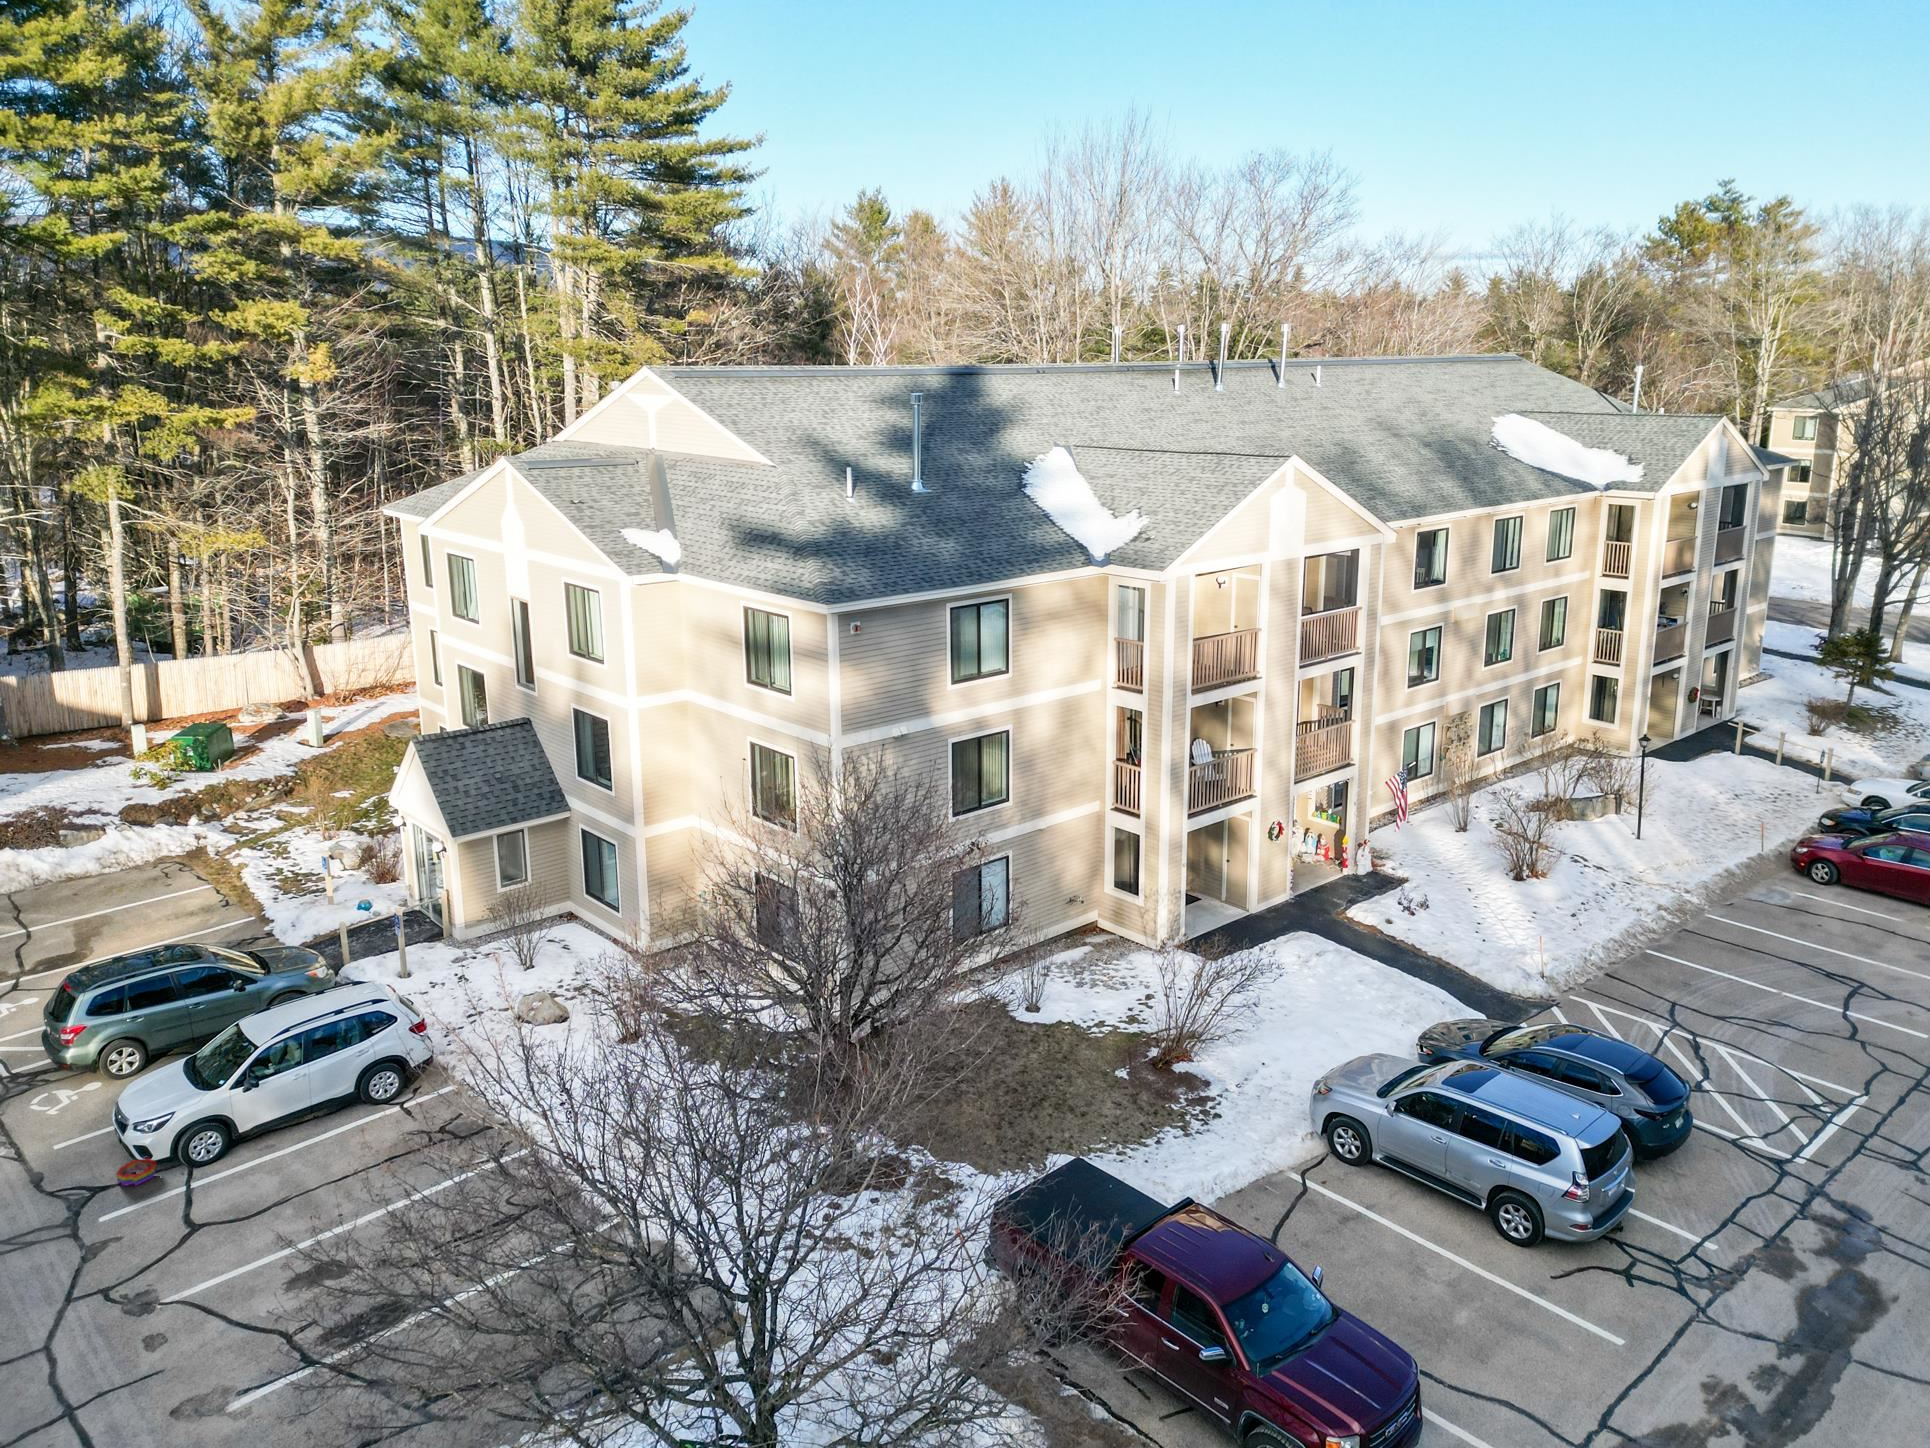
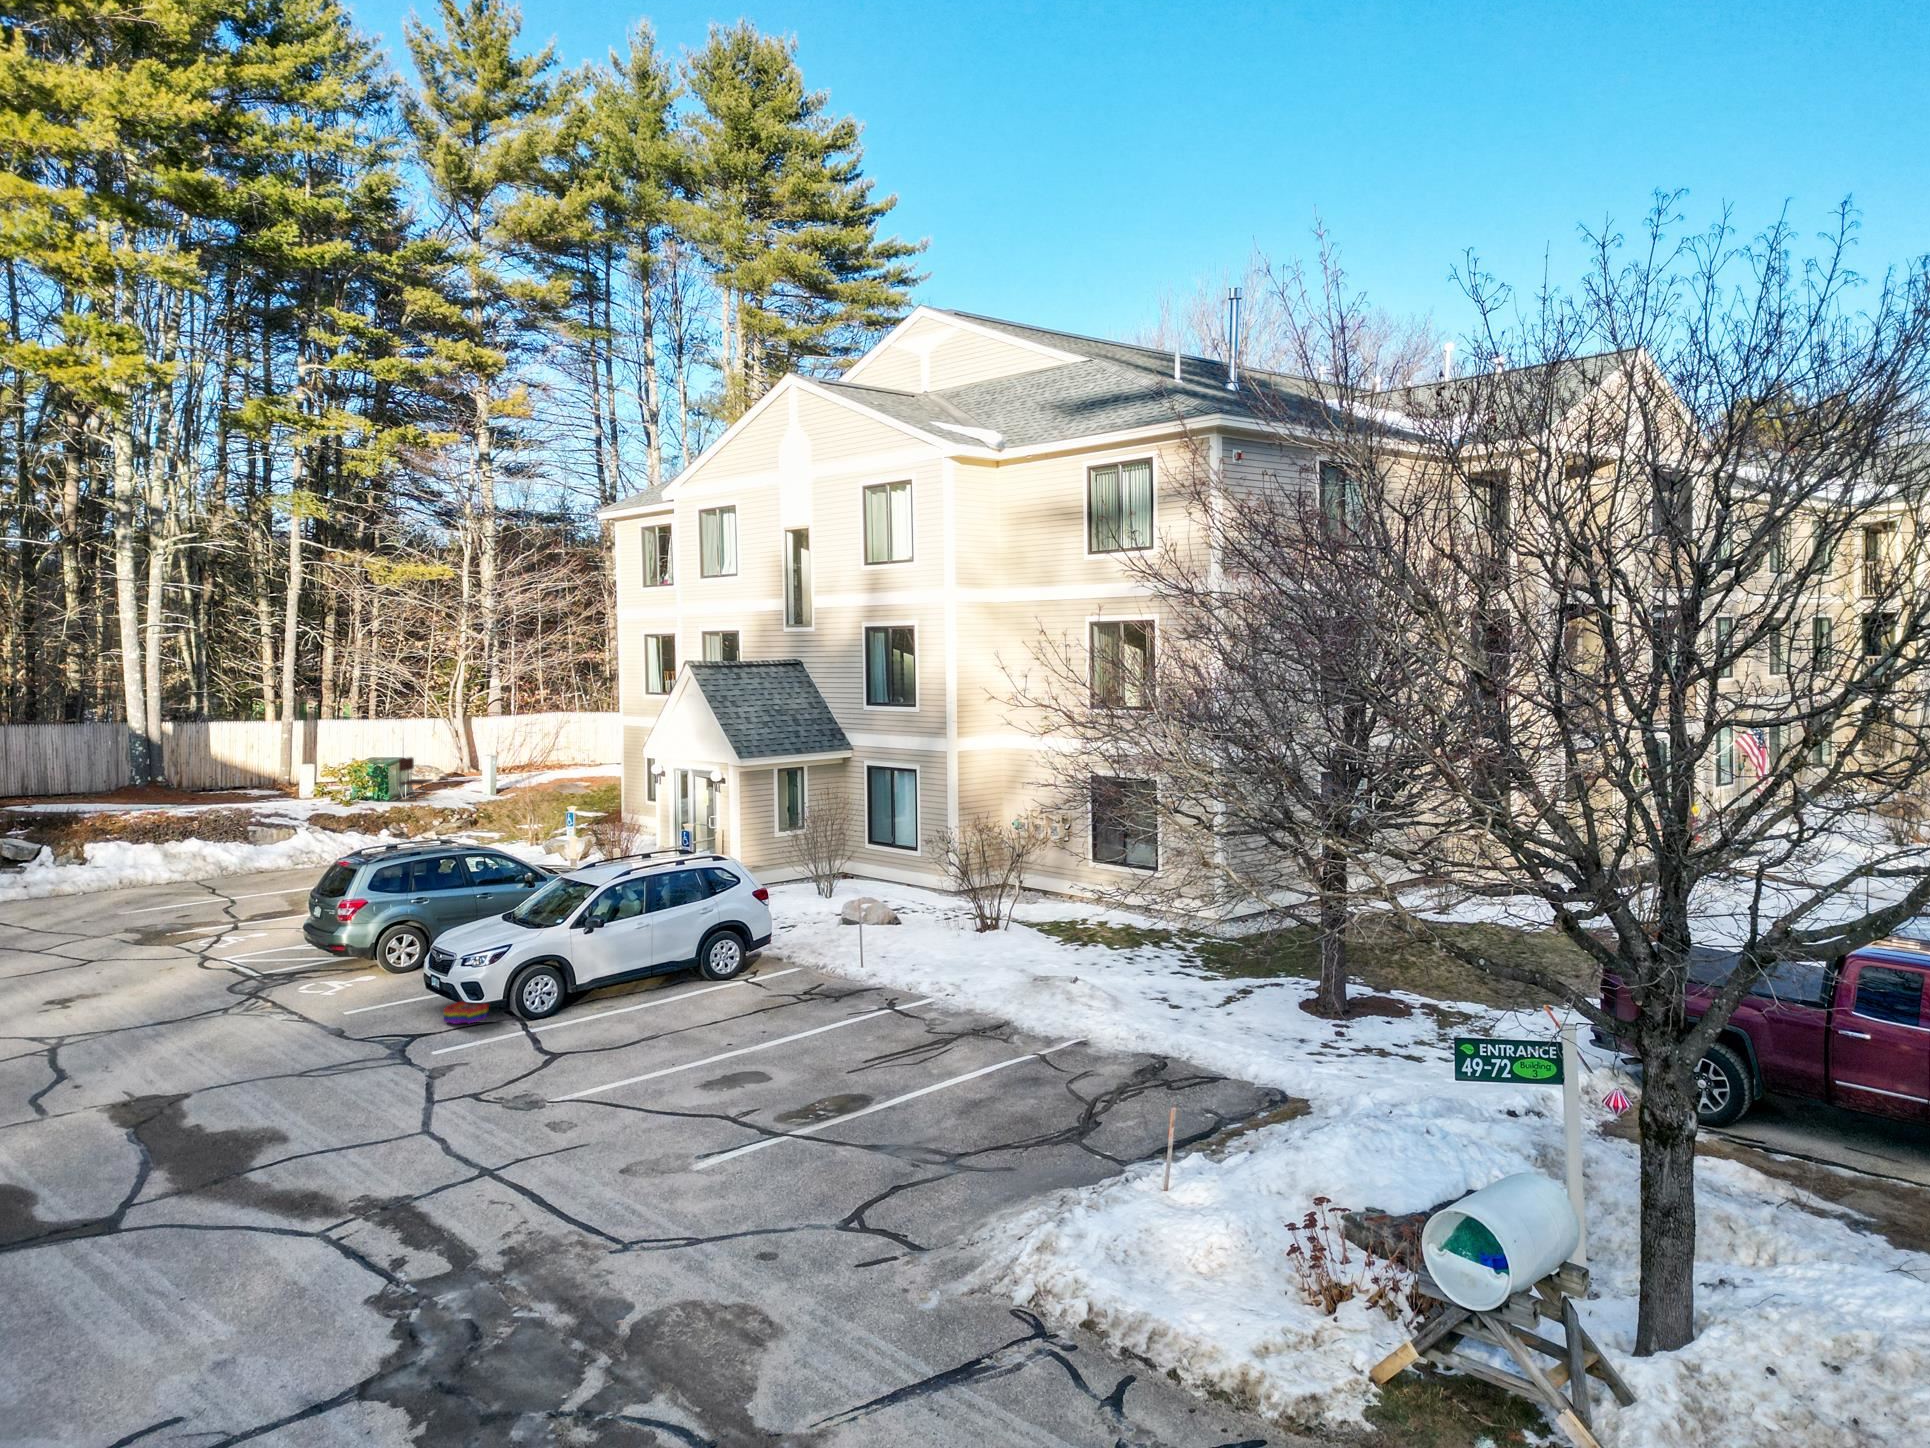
bench: none [215,722,255,769] -> present [399,757,432,801]

